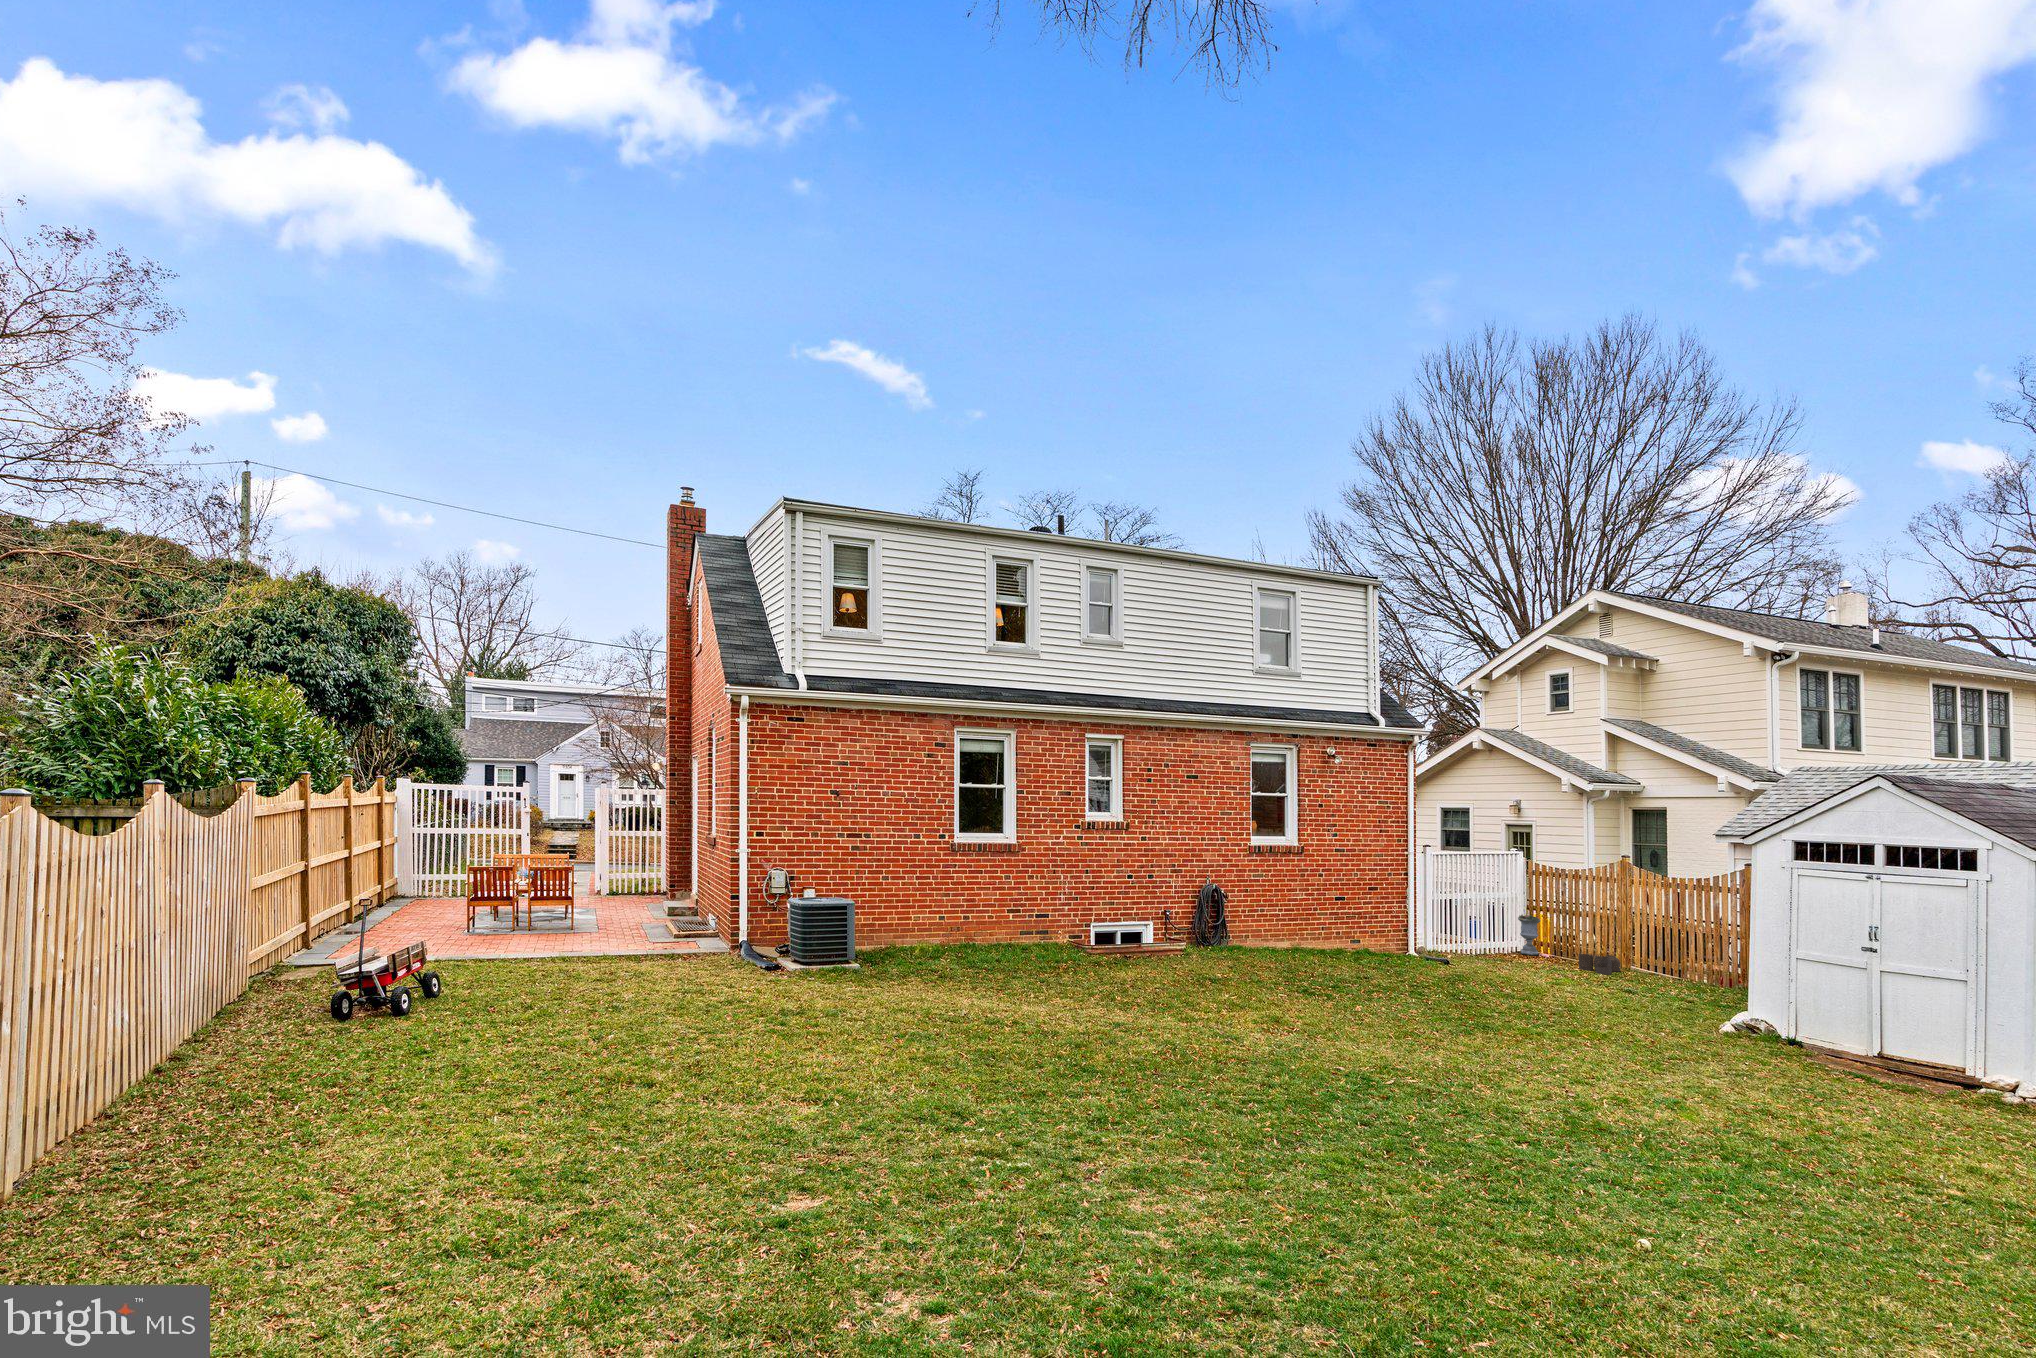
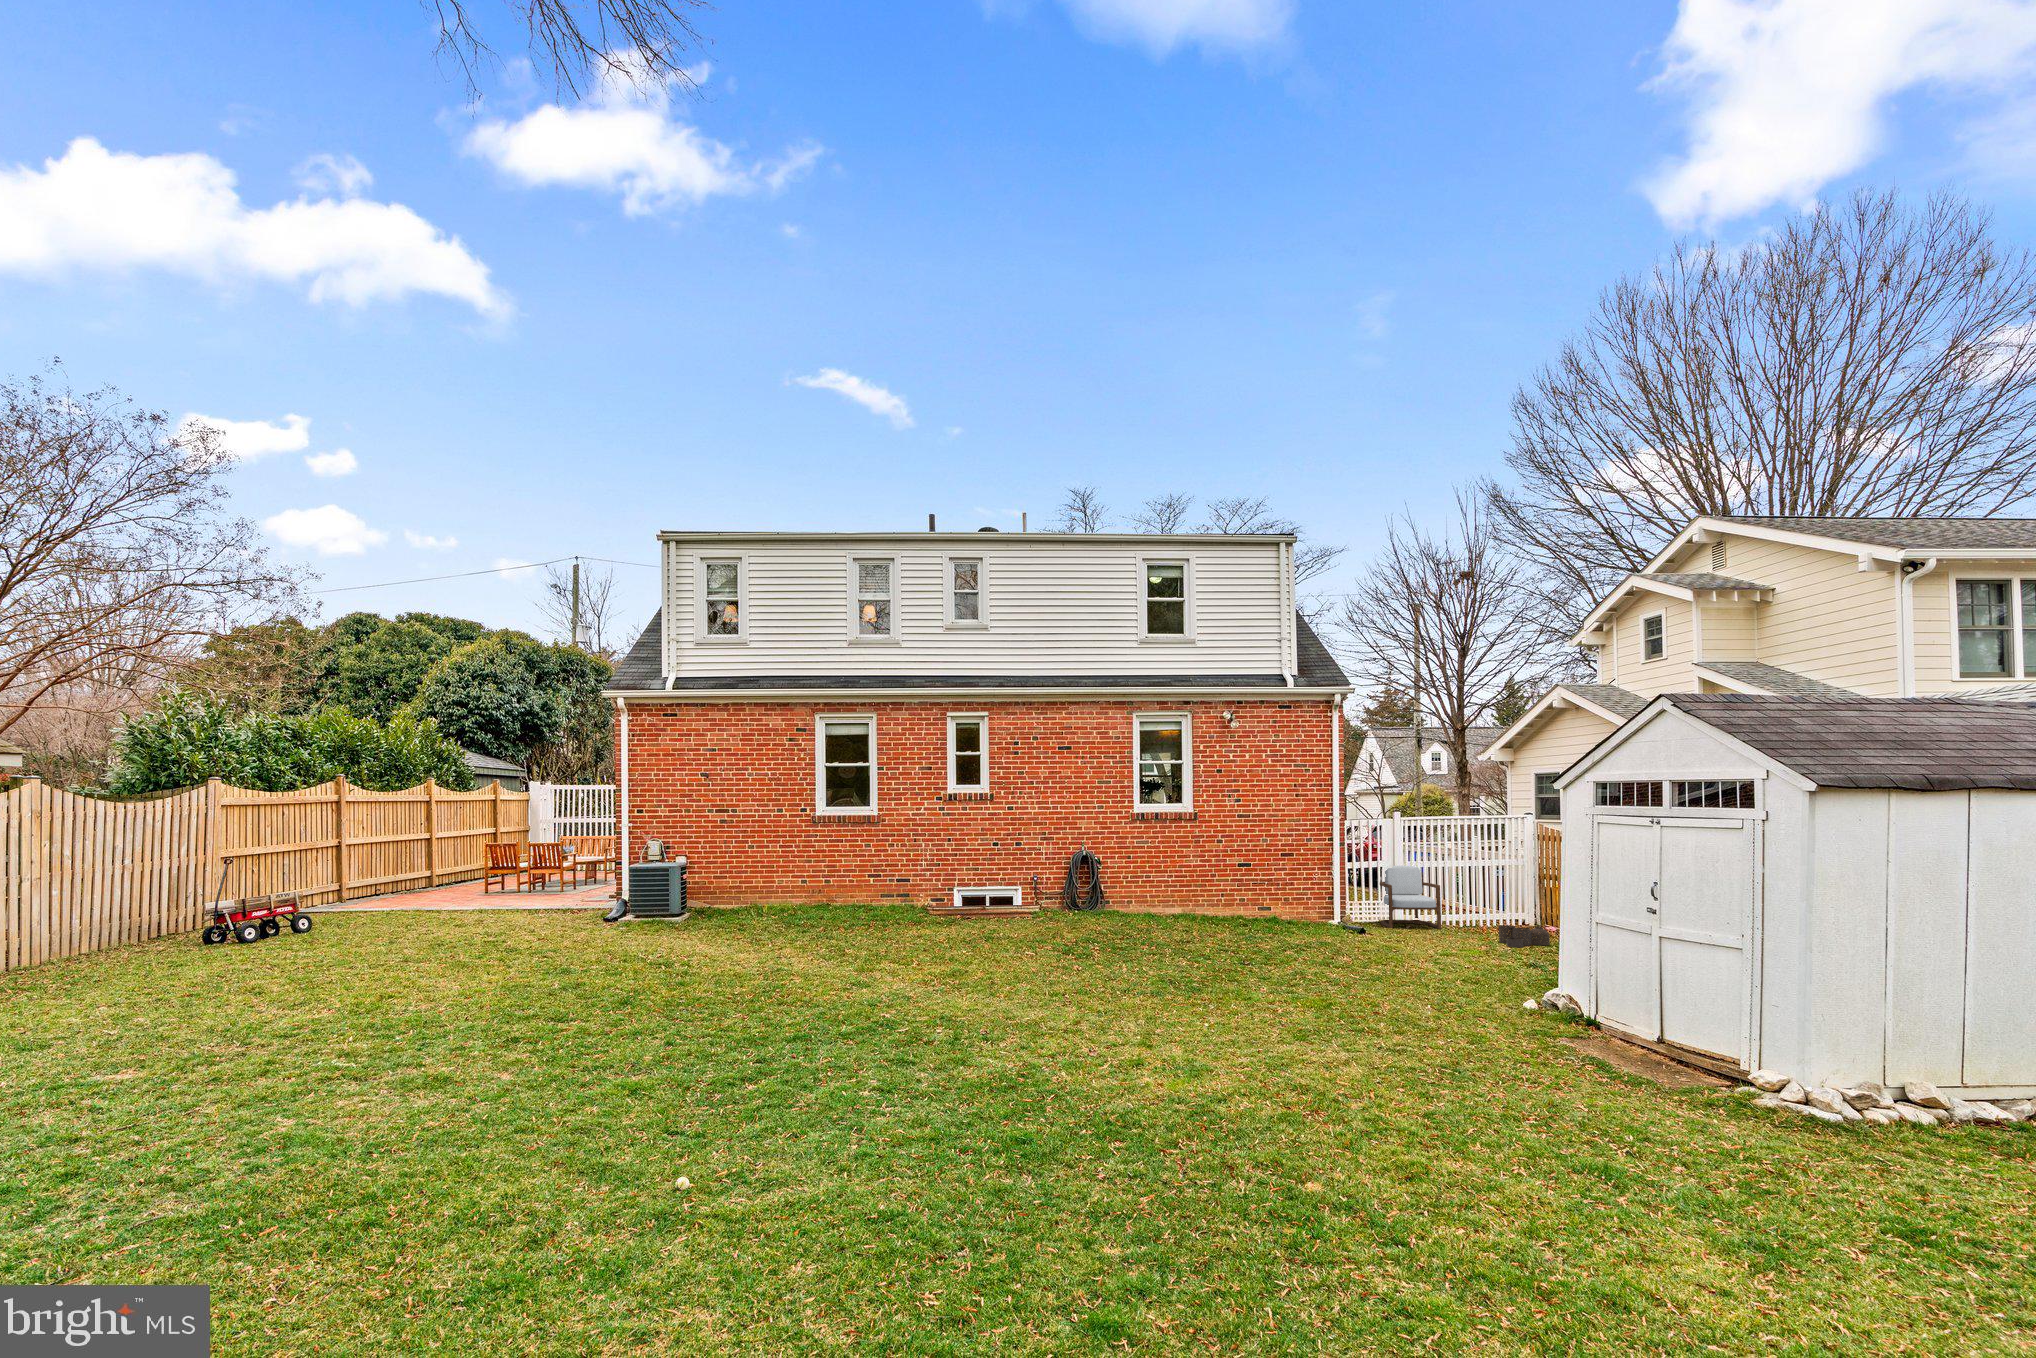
armchair: none [1441,897,1501,957] -> present [1380,866,1441,929]
planter: present [1518,915,1540,955] -> none [1477,883,1502,929]

